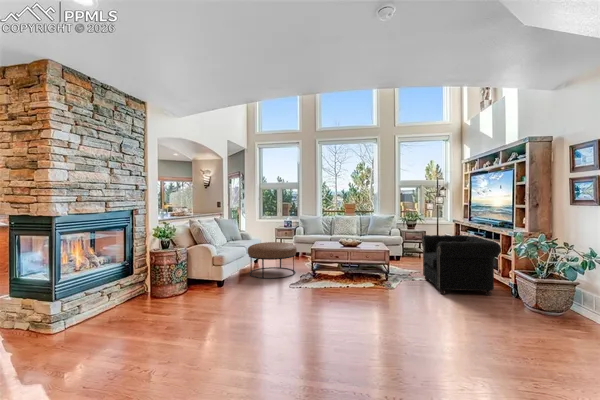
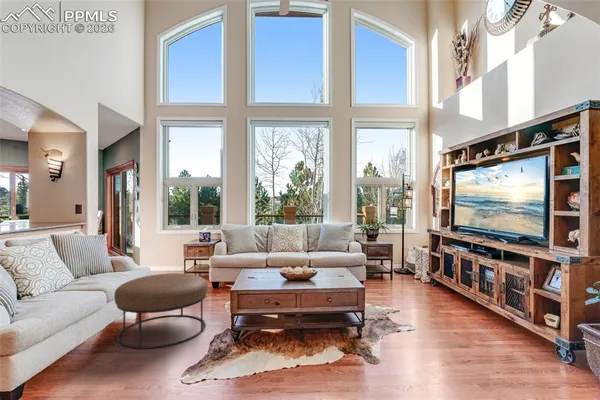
armchair: present [422,235,501,296] -> none [409,258,551,369]

